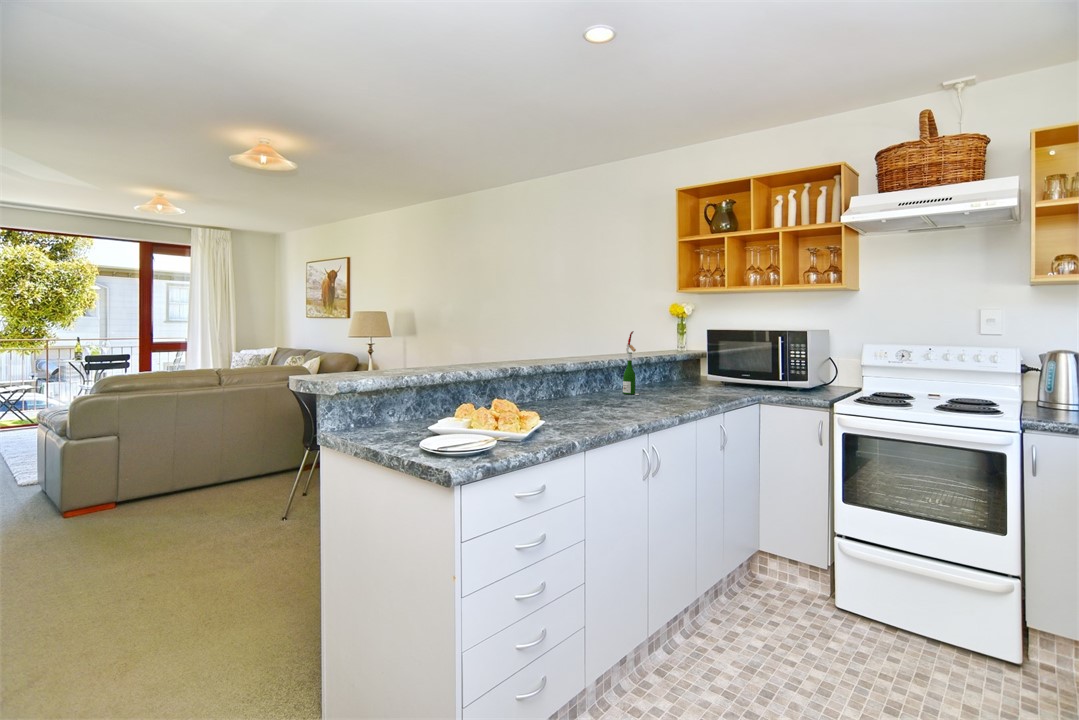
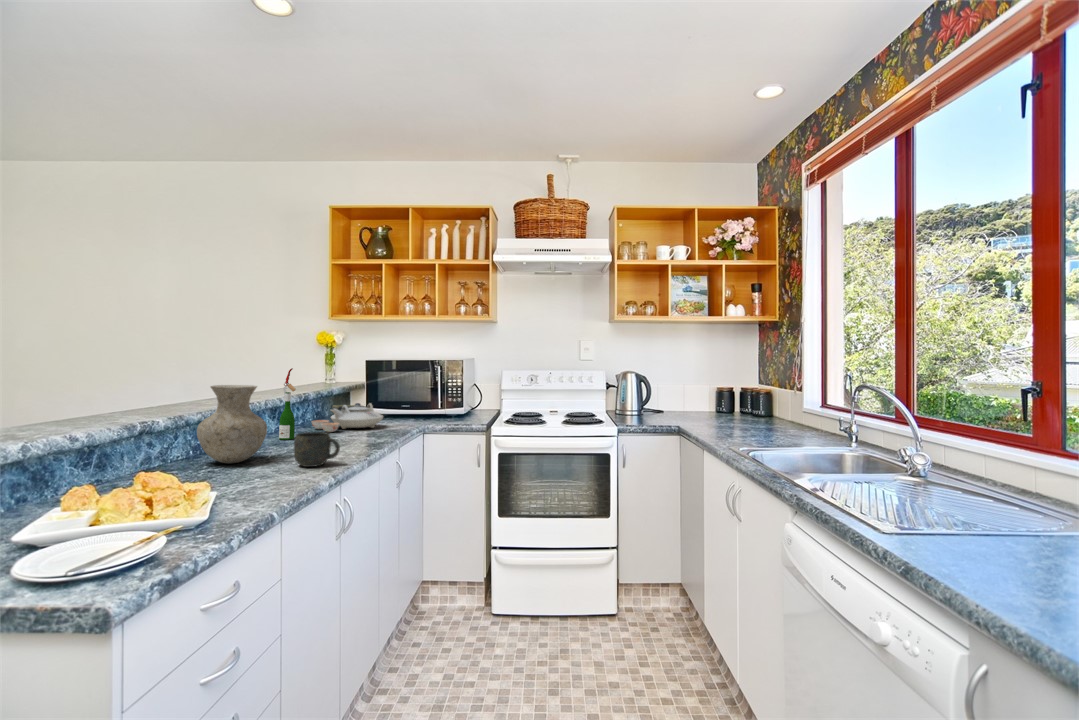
vase: none [552,343,601,406] -> present [197,385,267,463]
teapot: none [655,366,723,391] -> present [312,403,383,432]
mug: none [616,385,653,415] -> present [294,432,340,467]

